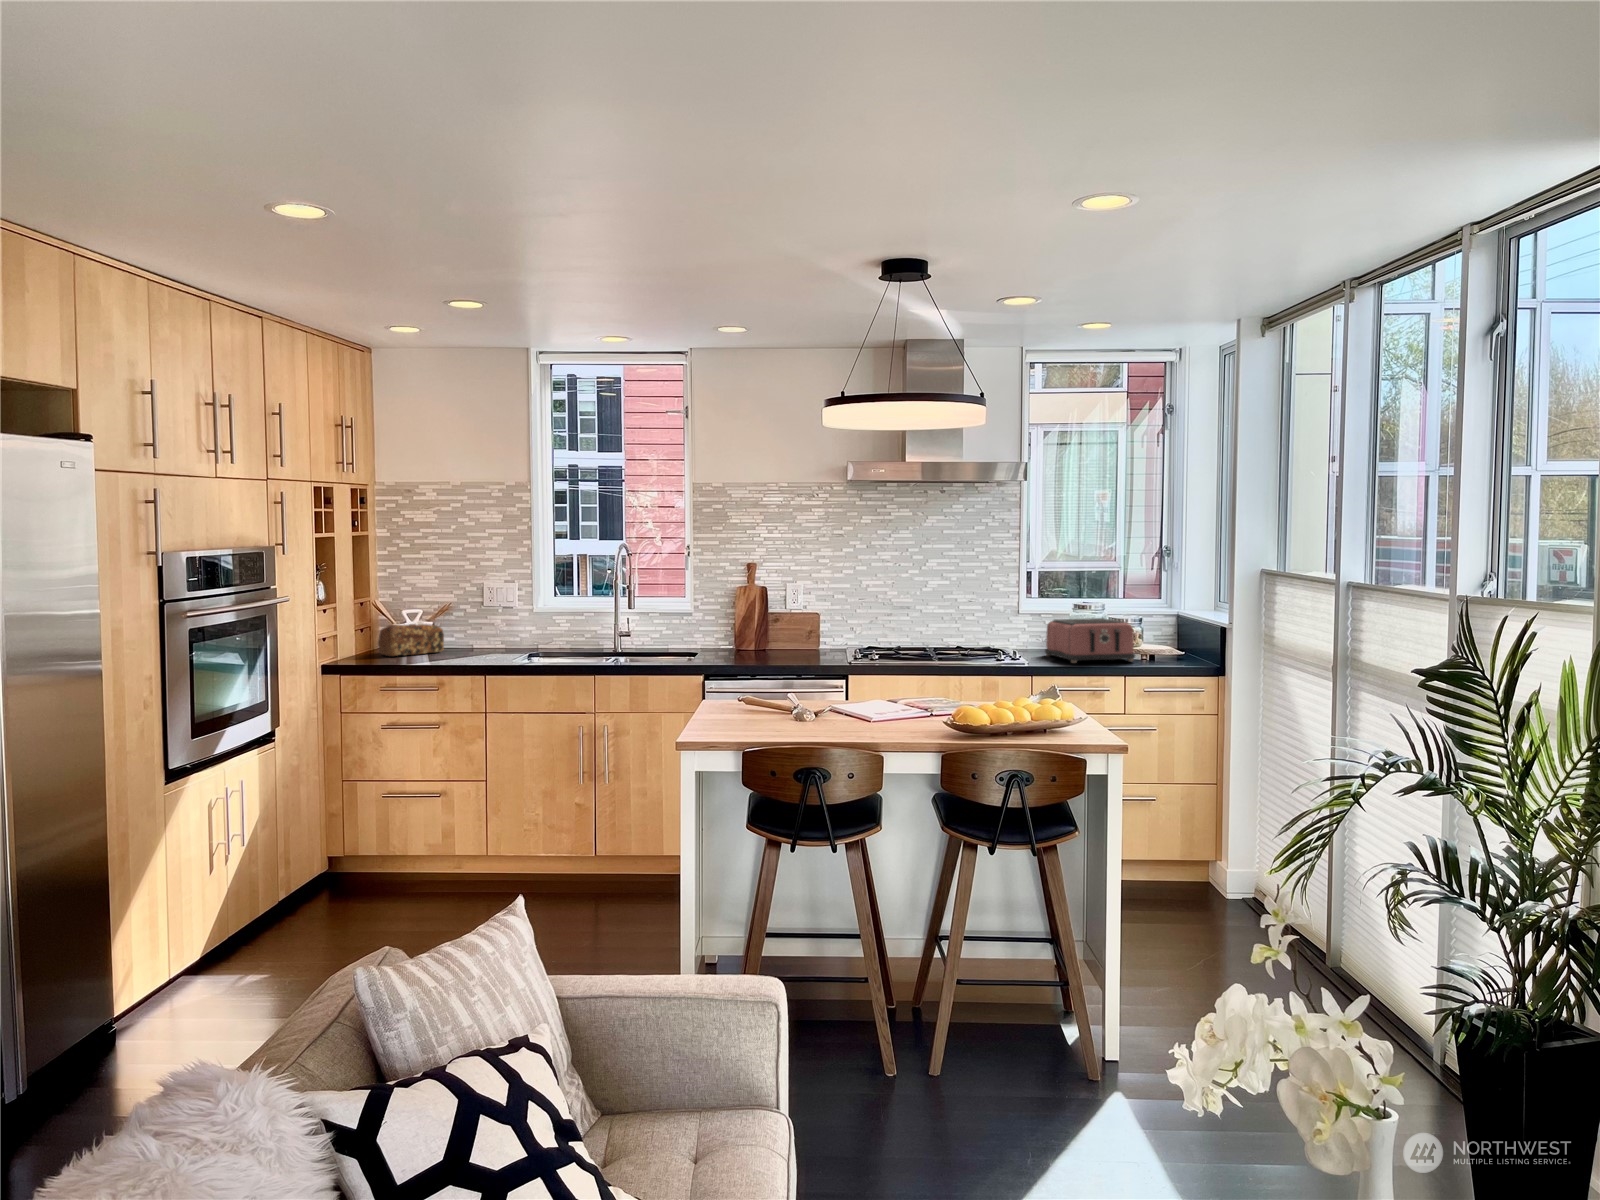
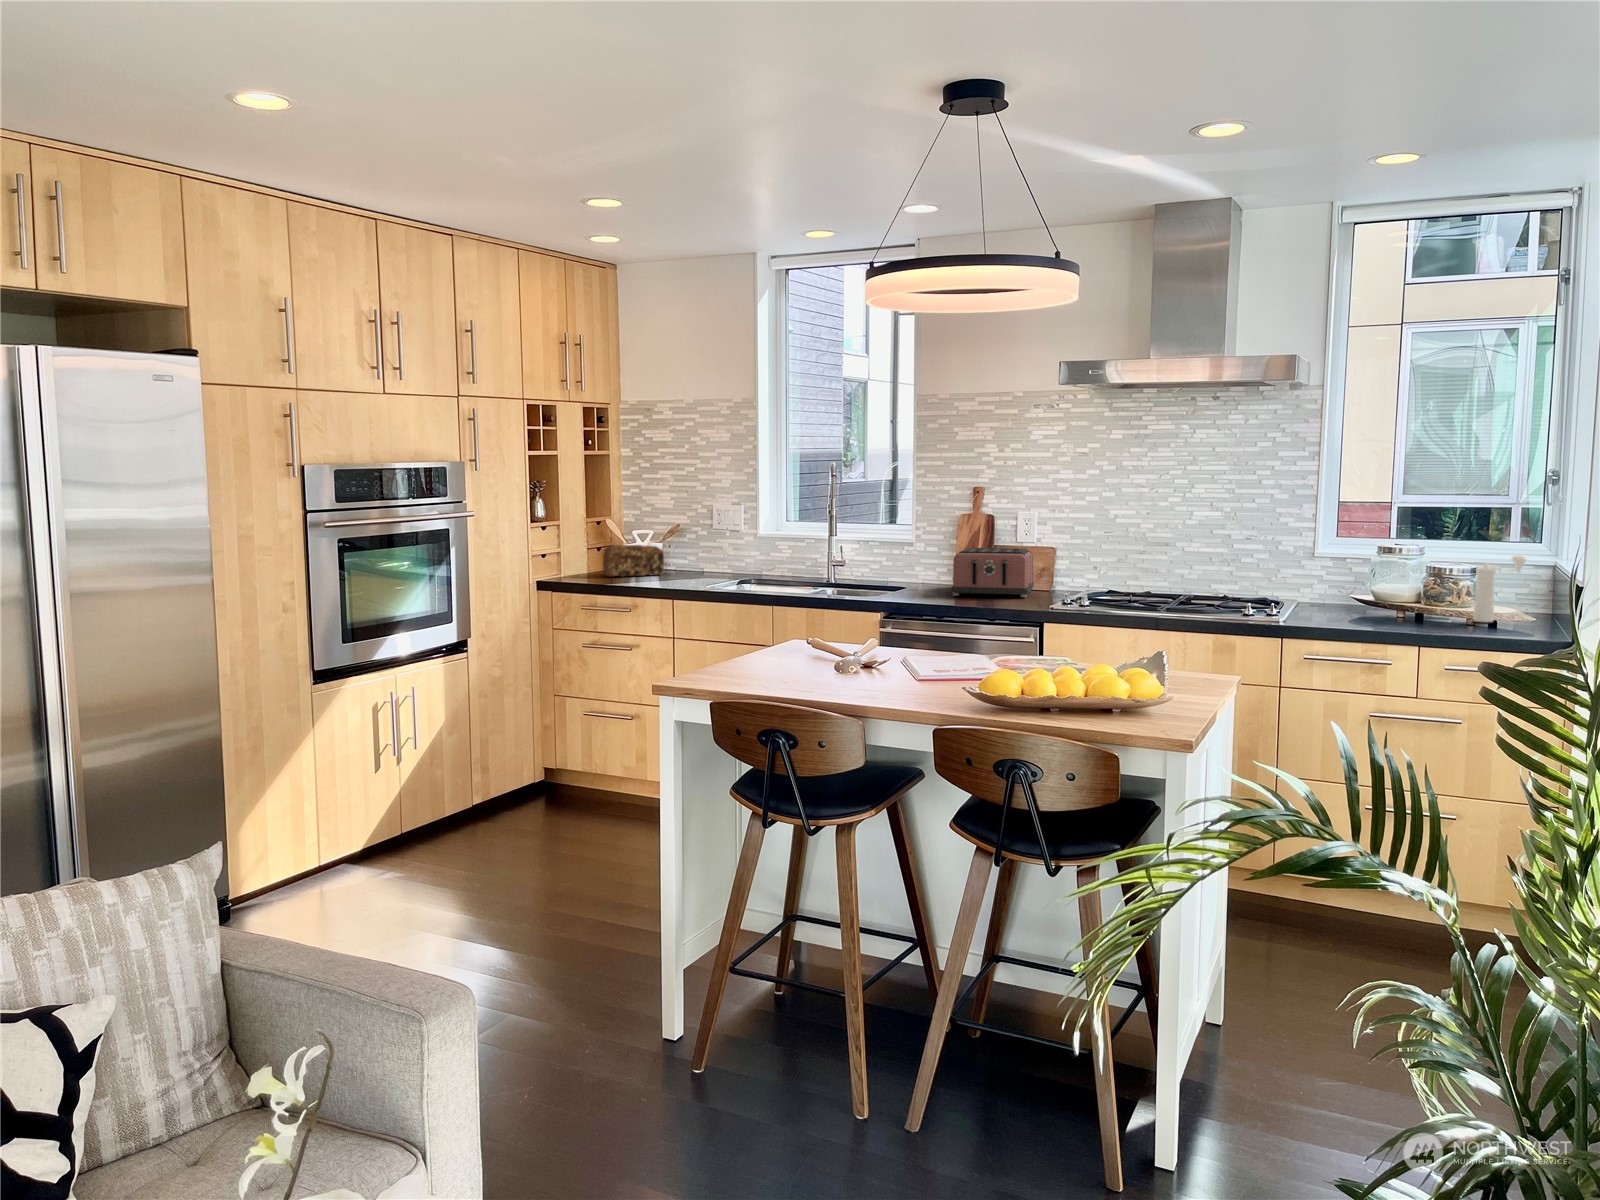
pepper mill: none [1145,608,1174,657] -> present [1473,555,1527,622]
toaster: present [1045,618,1135,663] -> present [951,548,1034,597]

